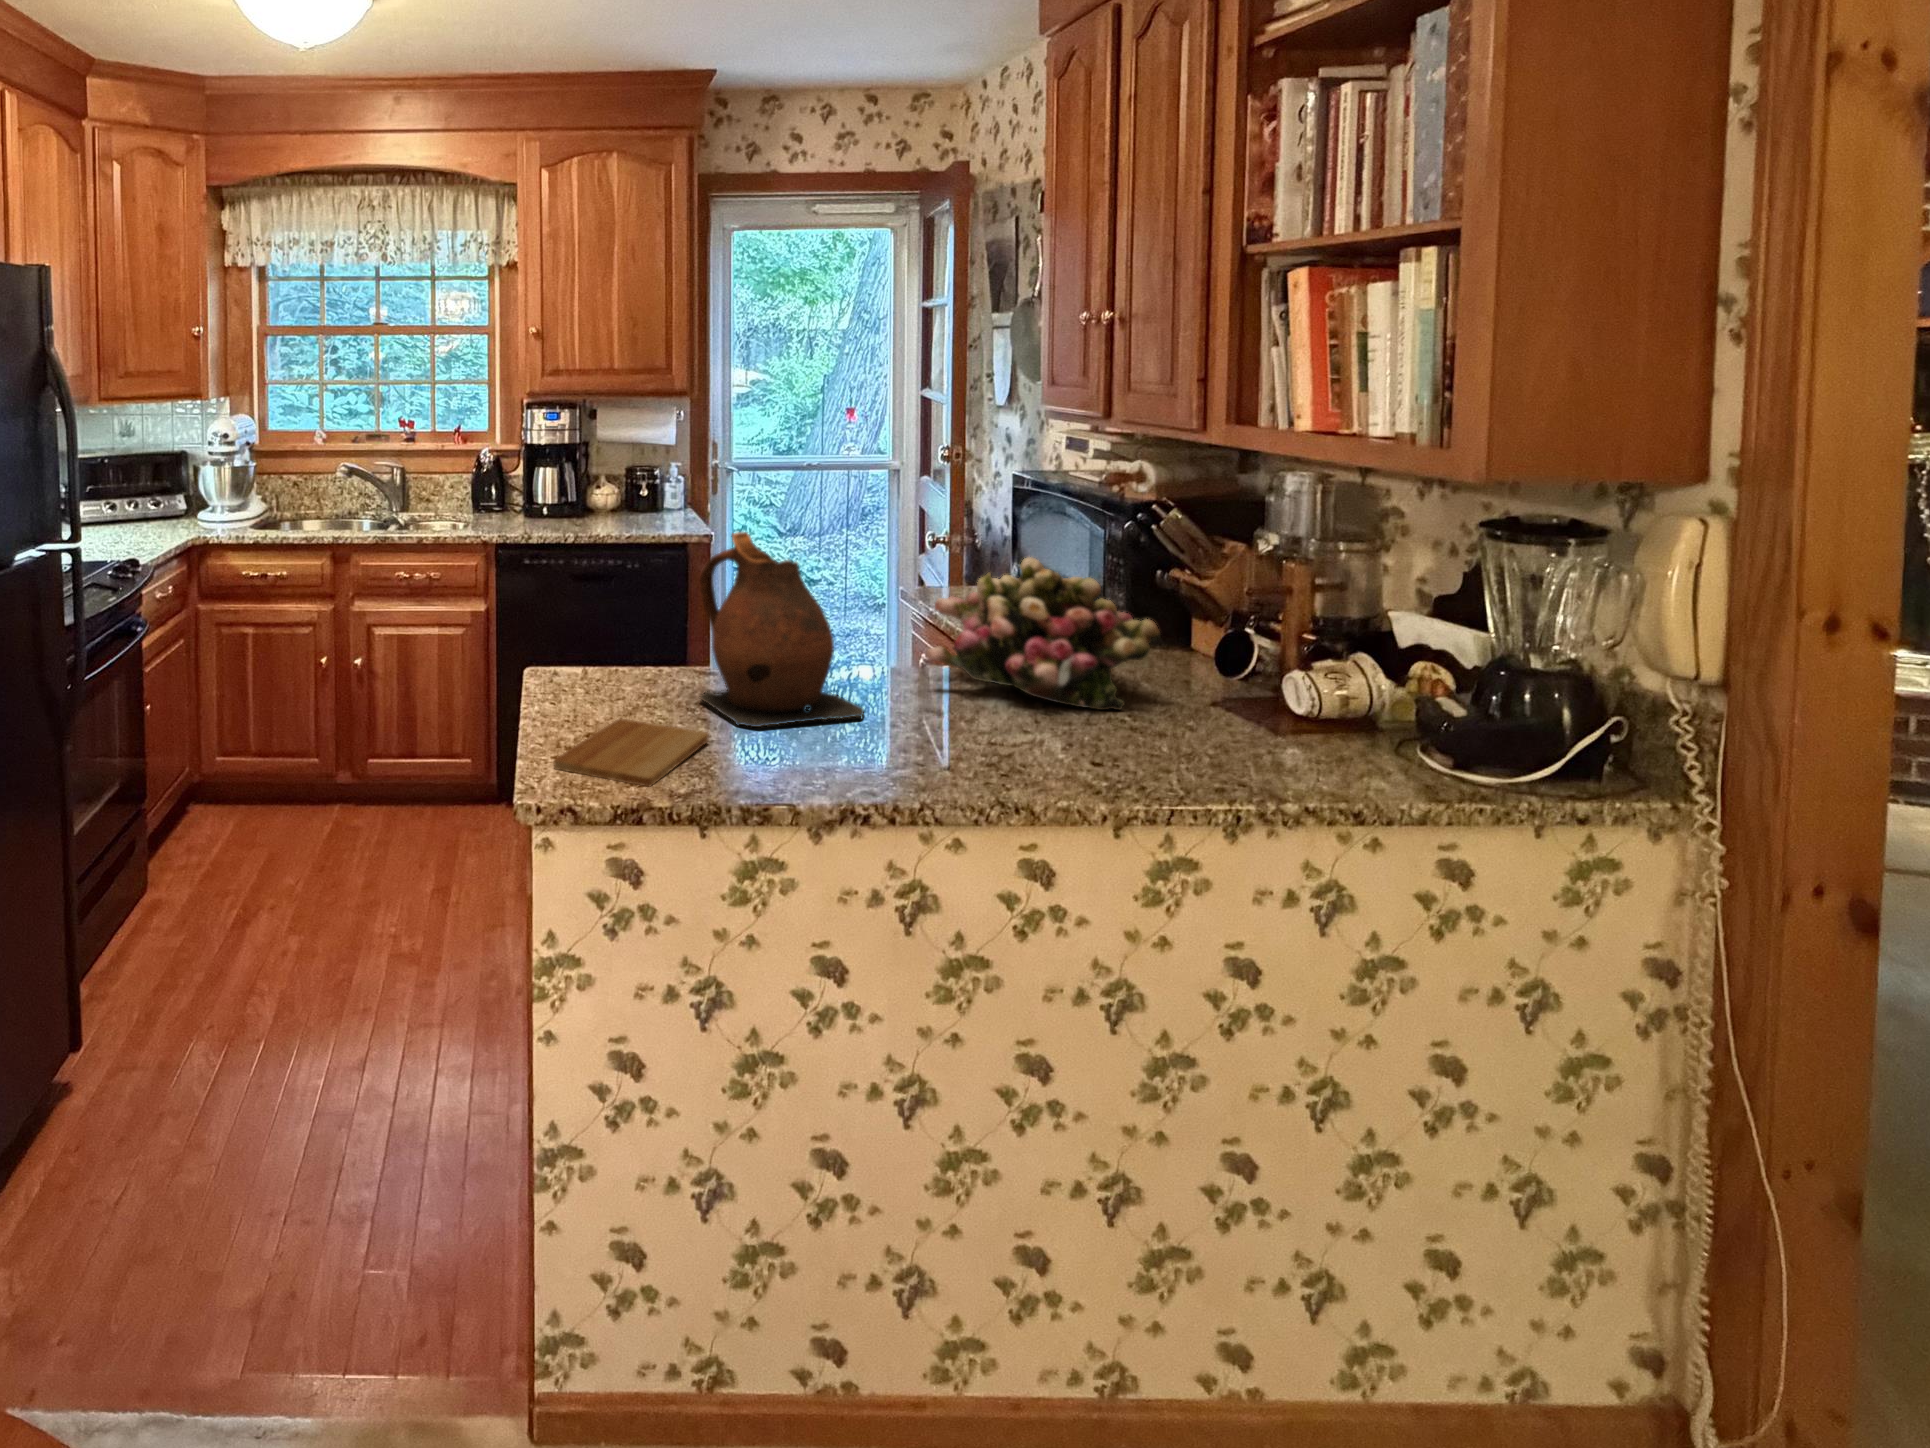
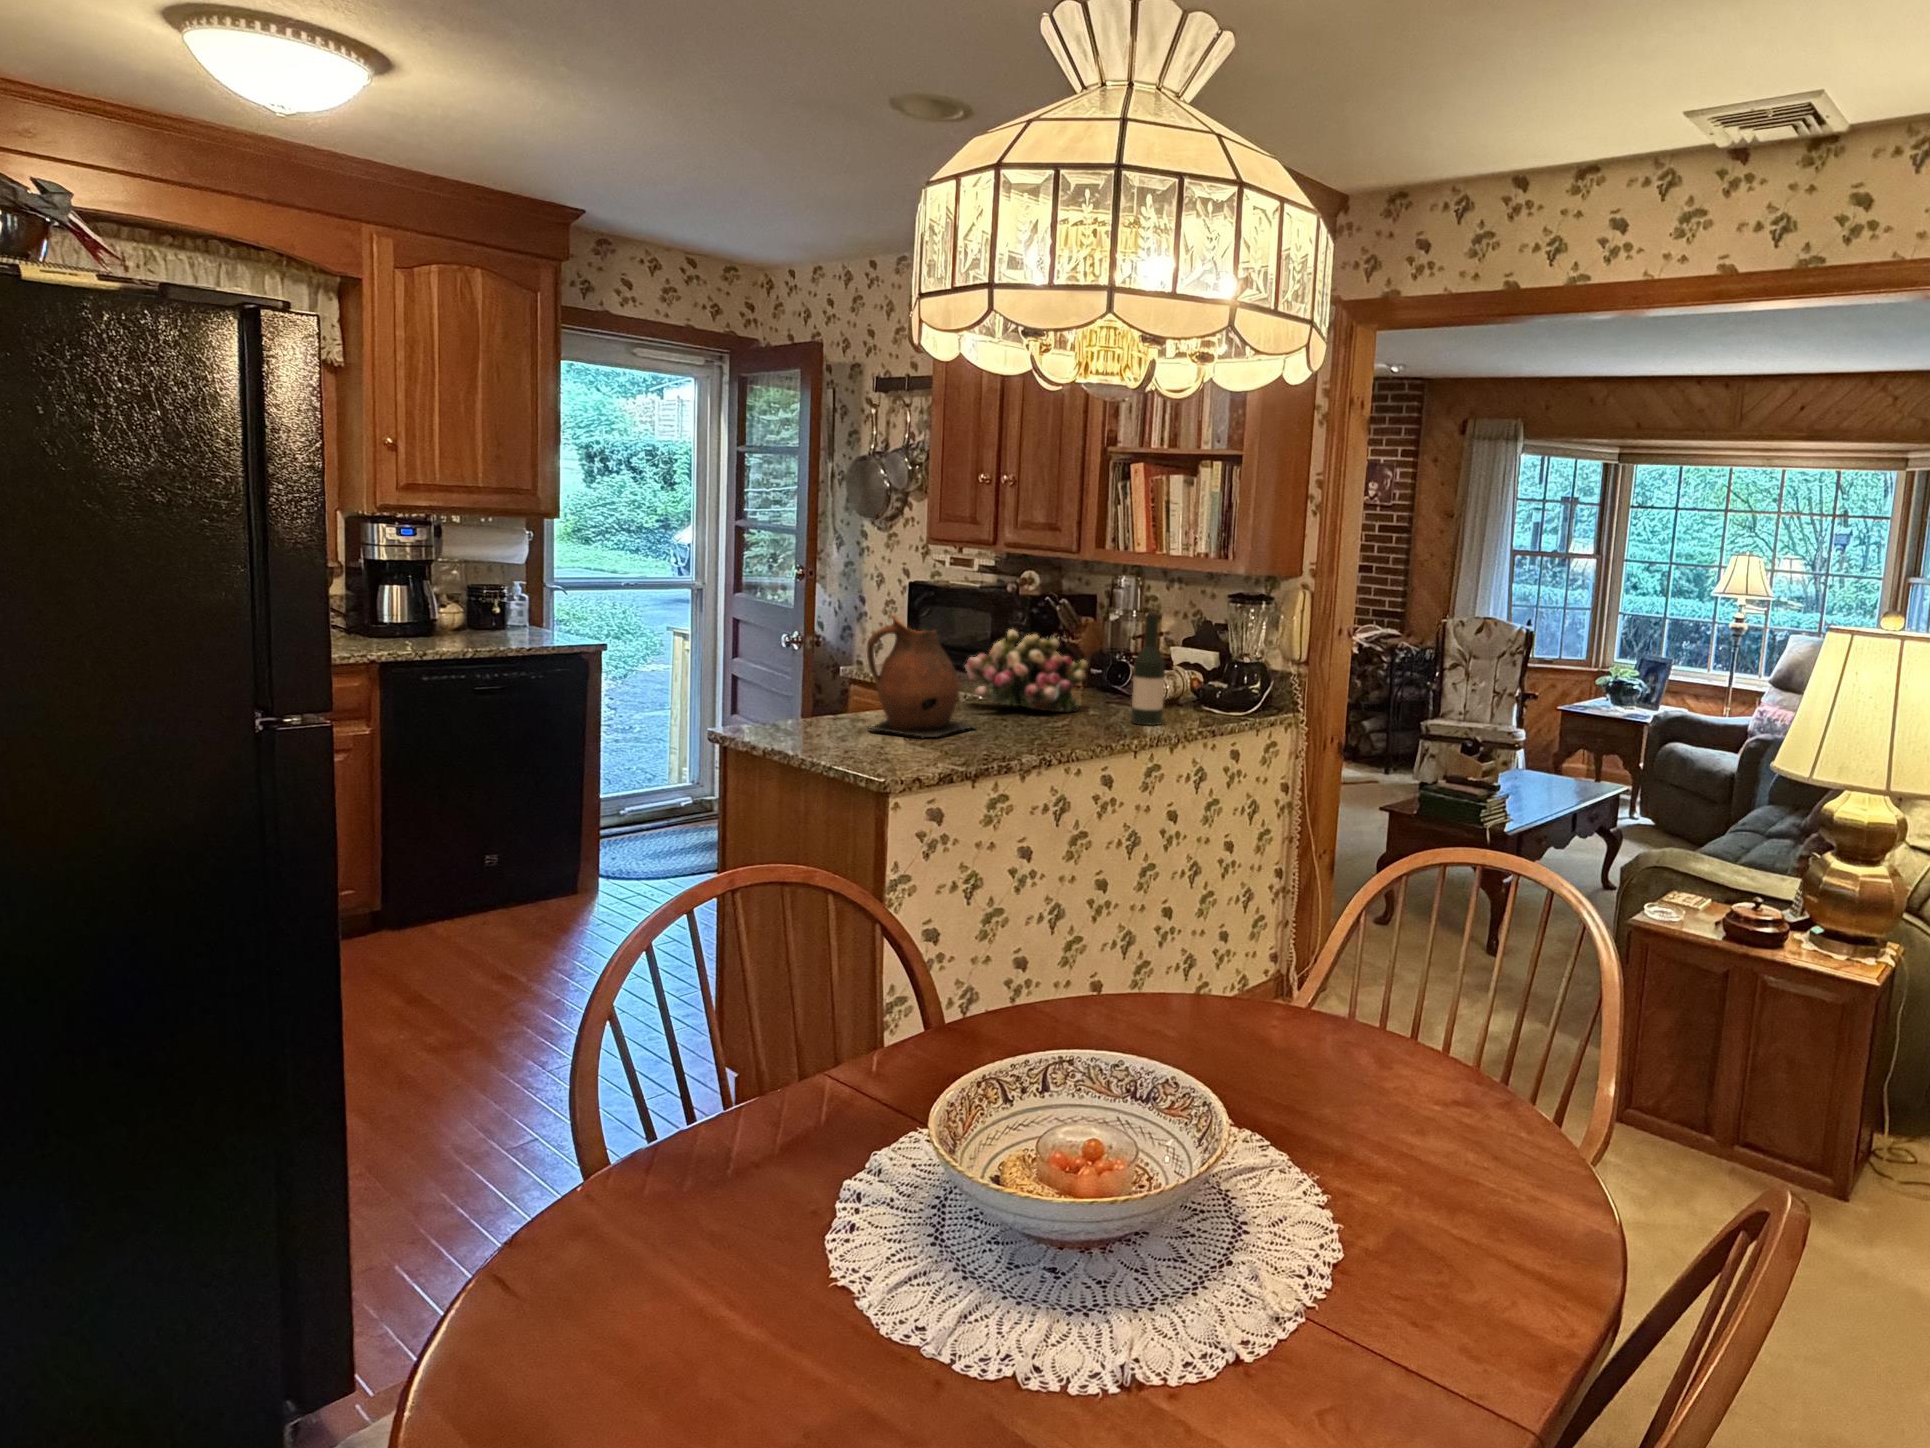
wine bottle: none [1175,548,1242,771] -> present [1131,611,1165,725]
cutting board: present [554,719,709,787] -> none [862,739,947,766]

